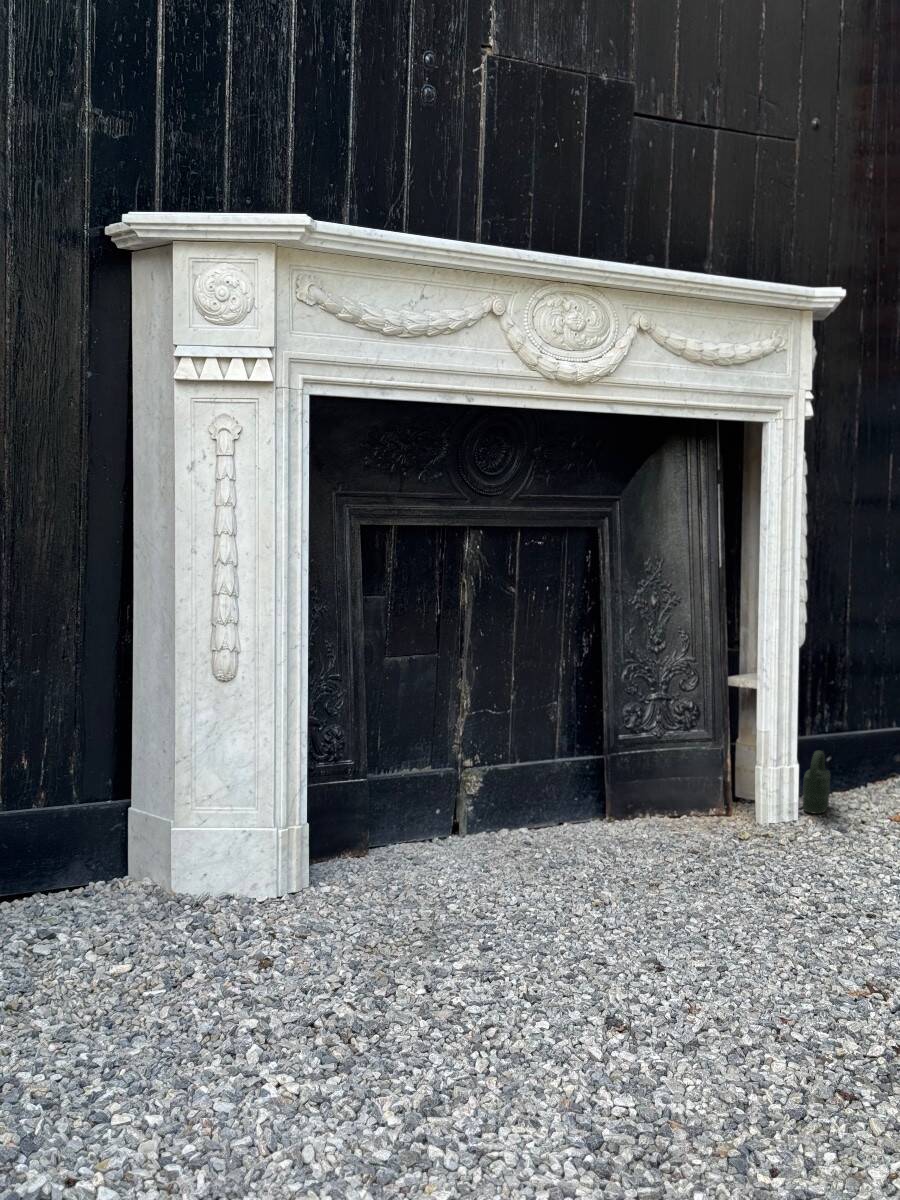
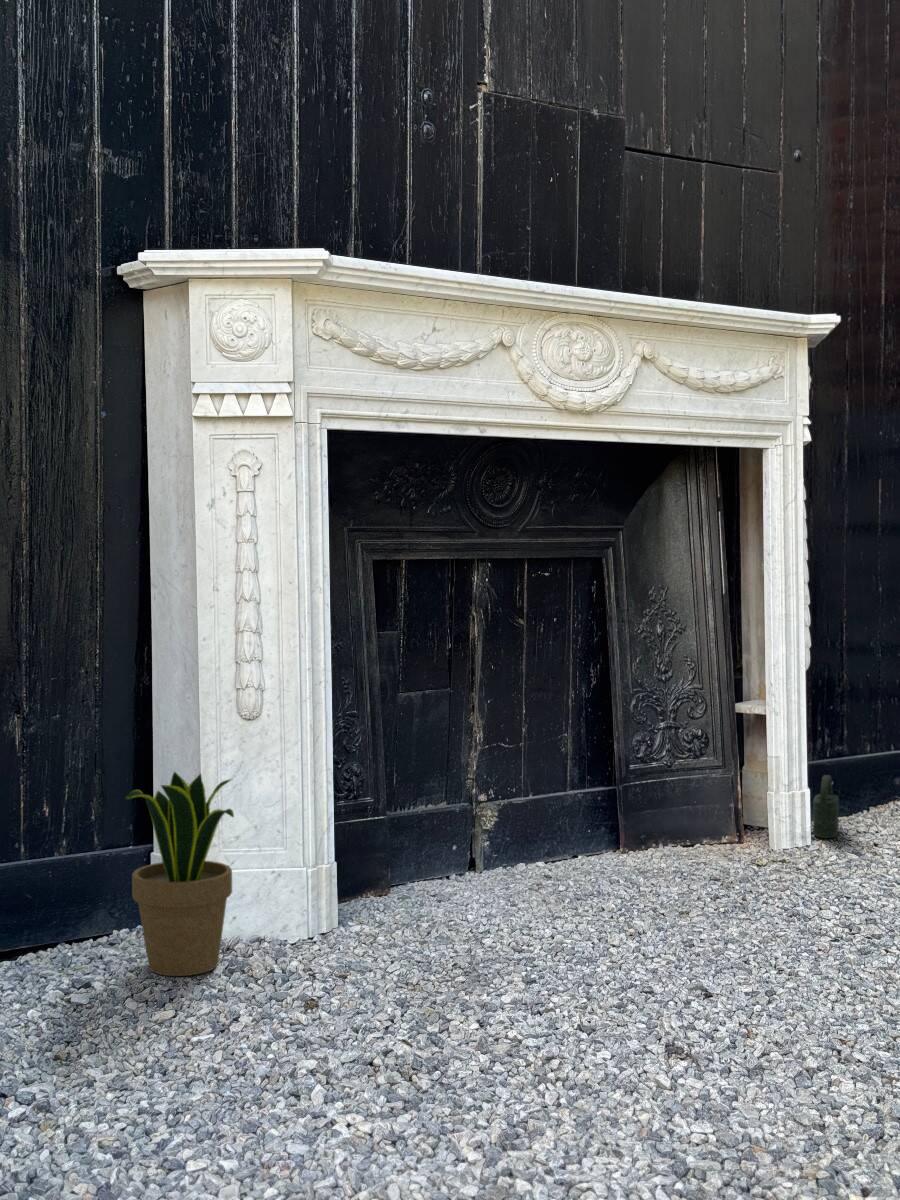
potted plant: none [92,730,204,930] -> present [125,772,234,976]

